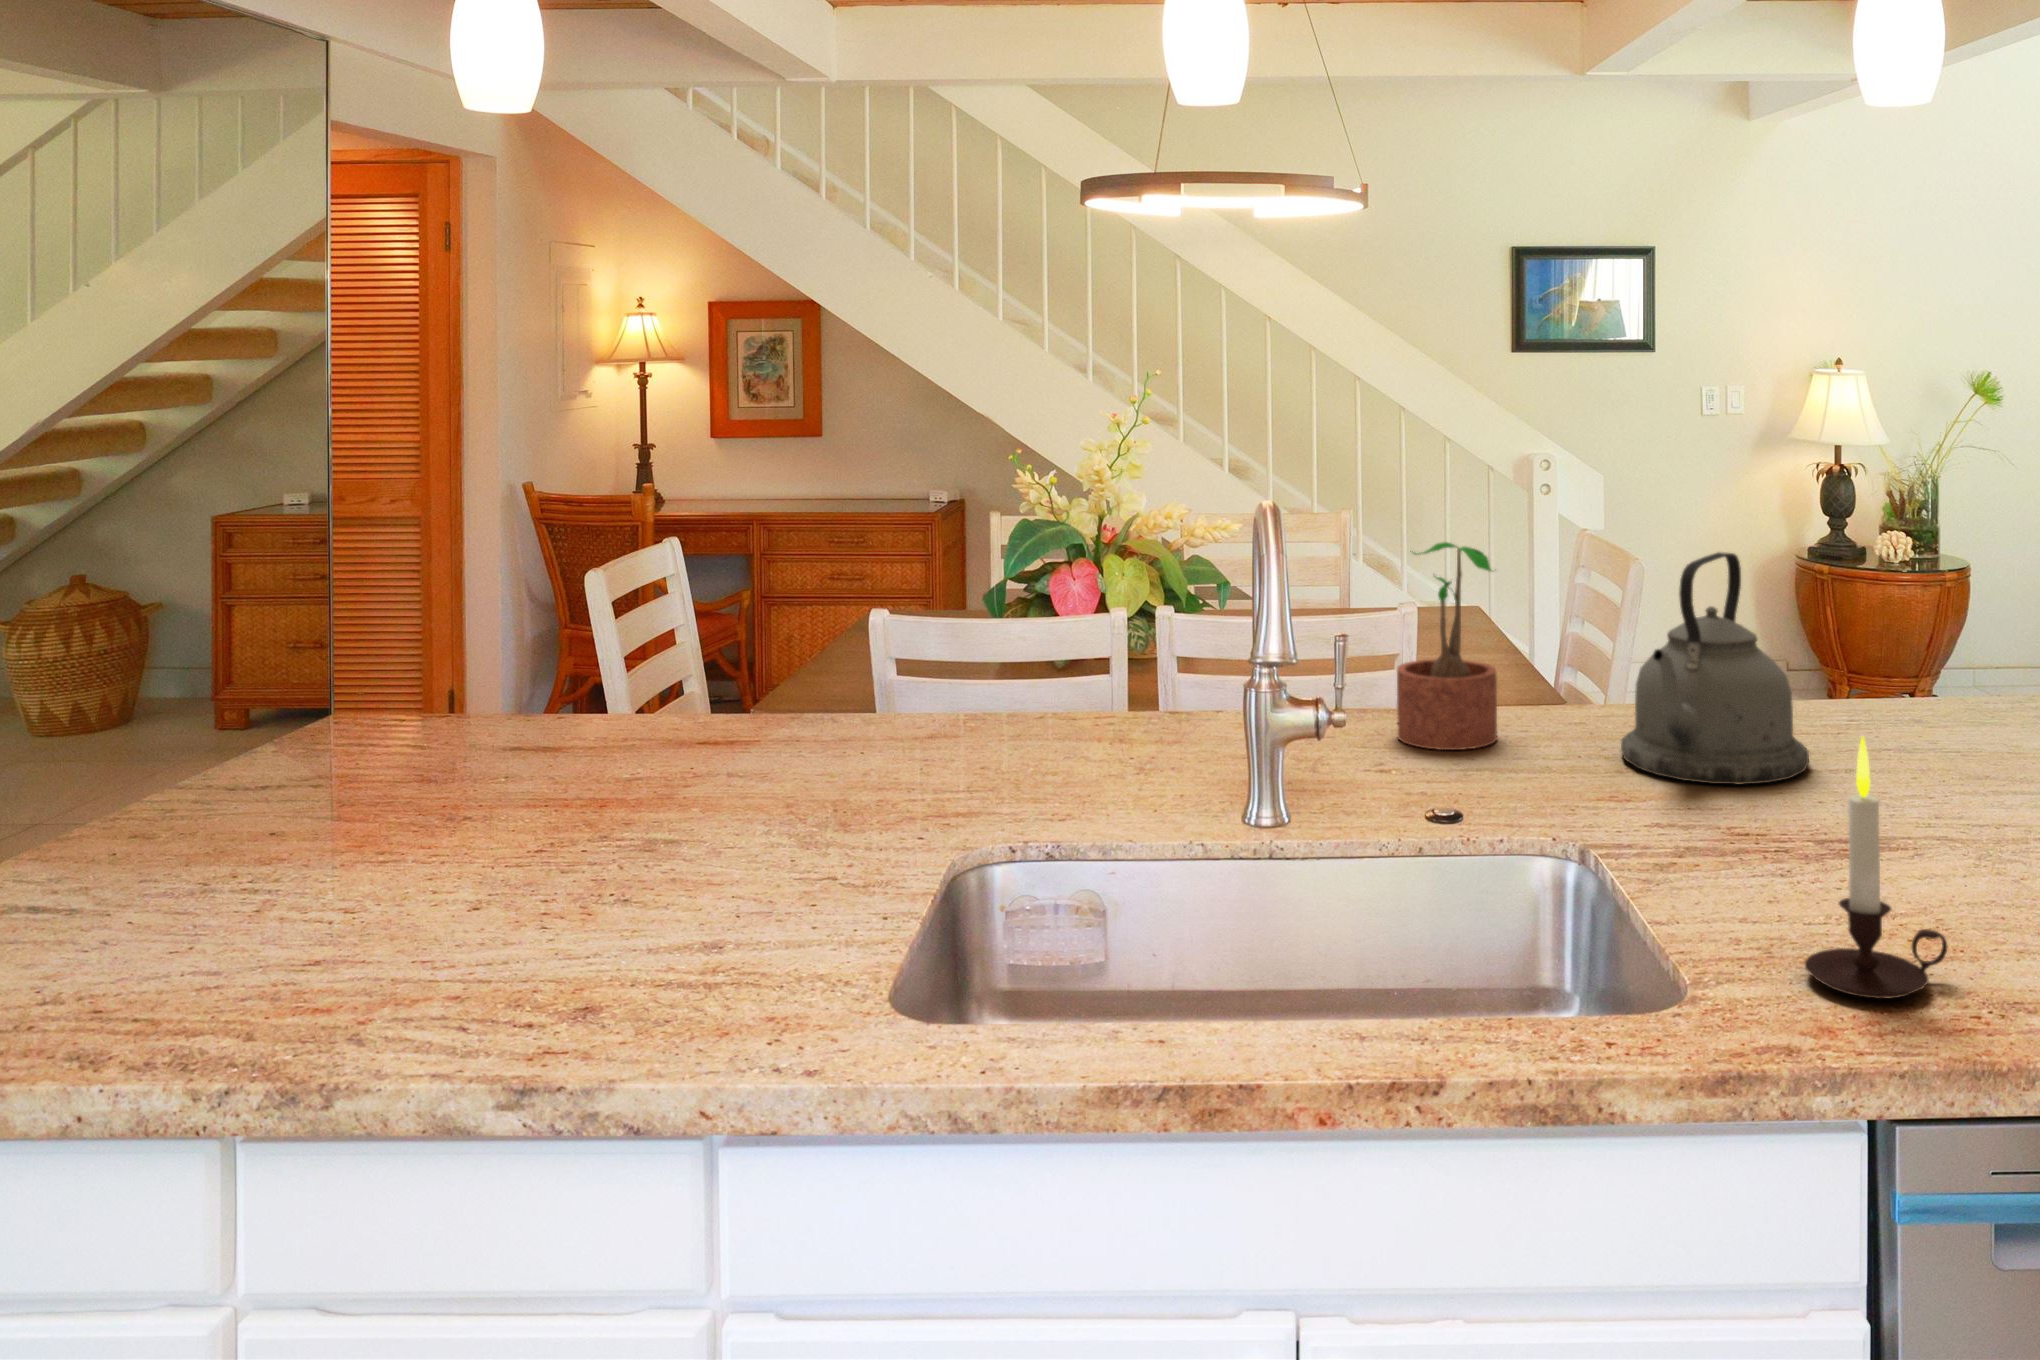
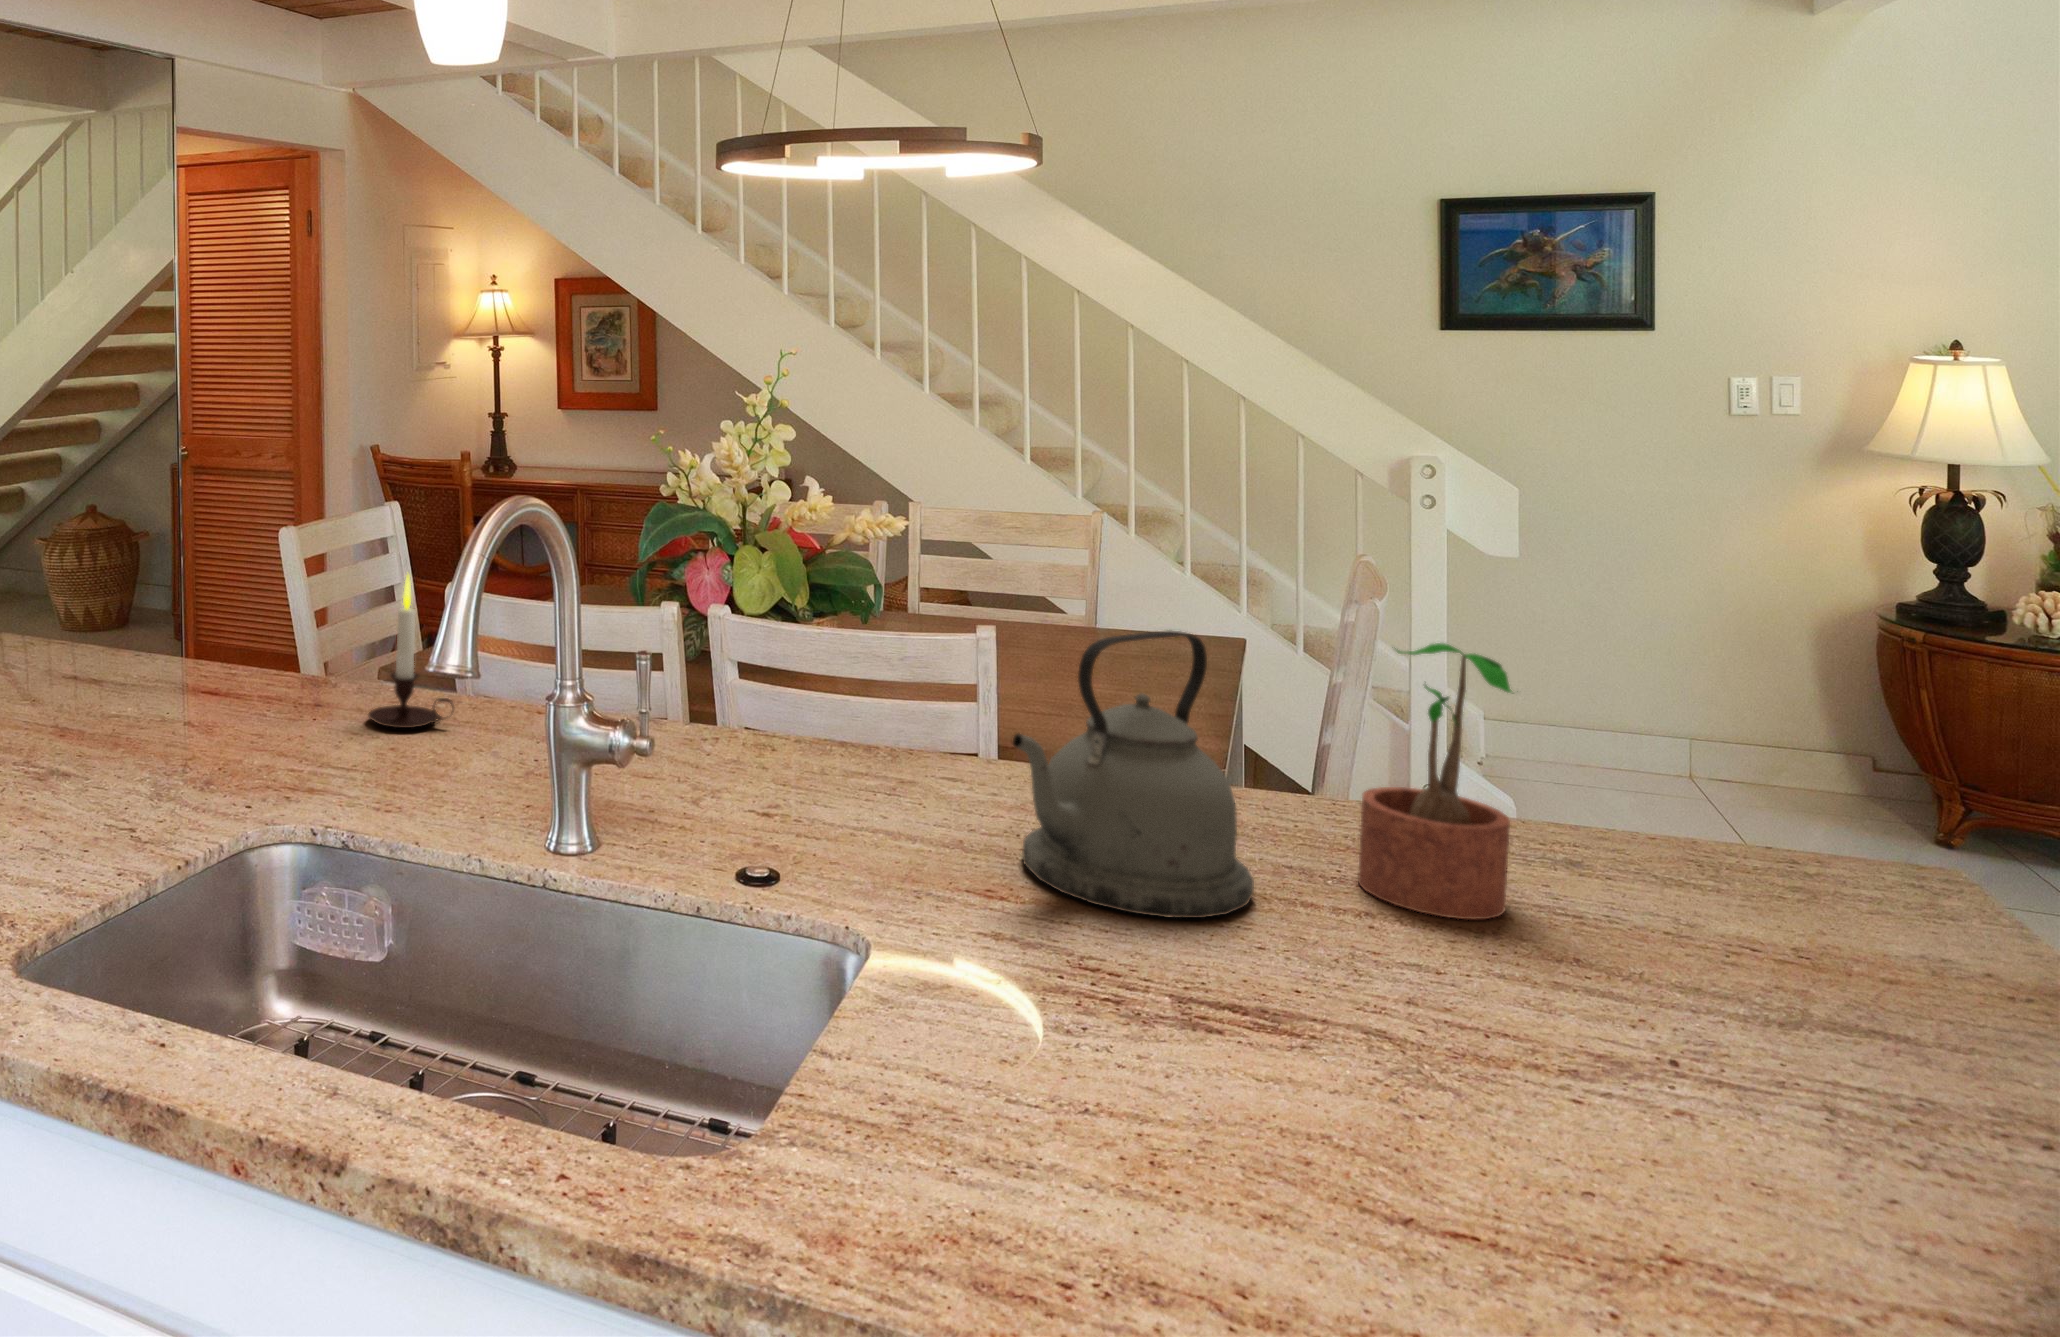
potted plant: present [1397,542,1497,750] -> present [1358,643,1512,919]
candle: present [1805,736,1947,999] -> present [368,575,453,728]

